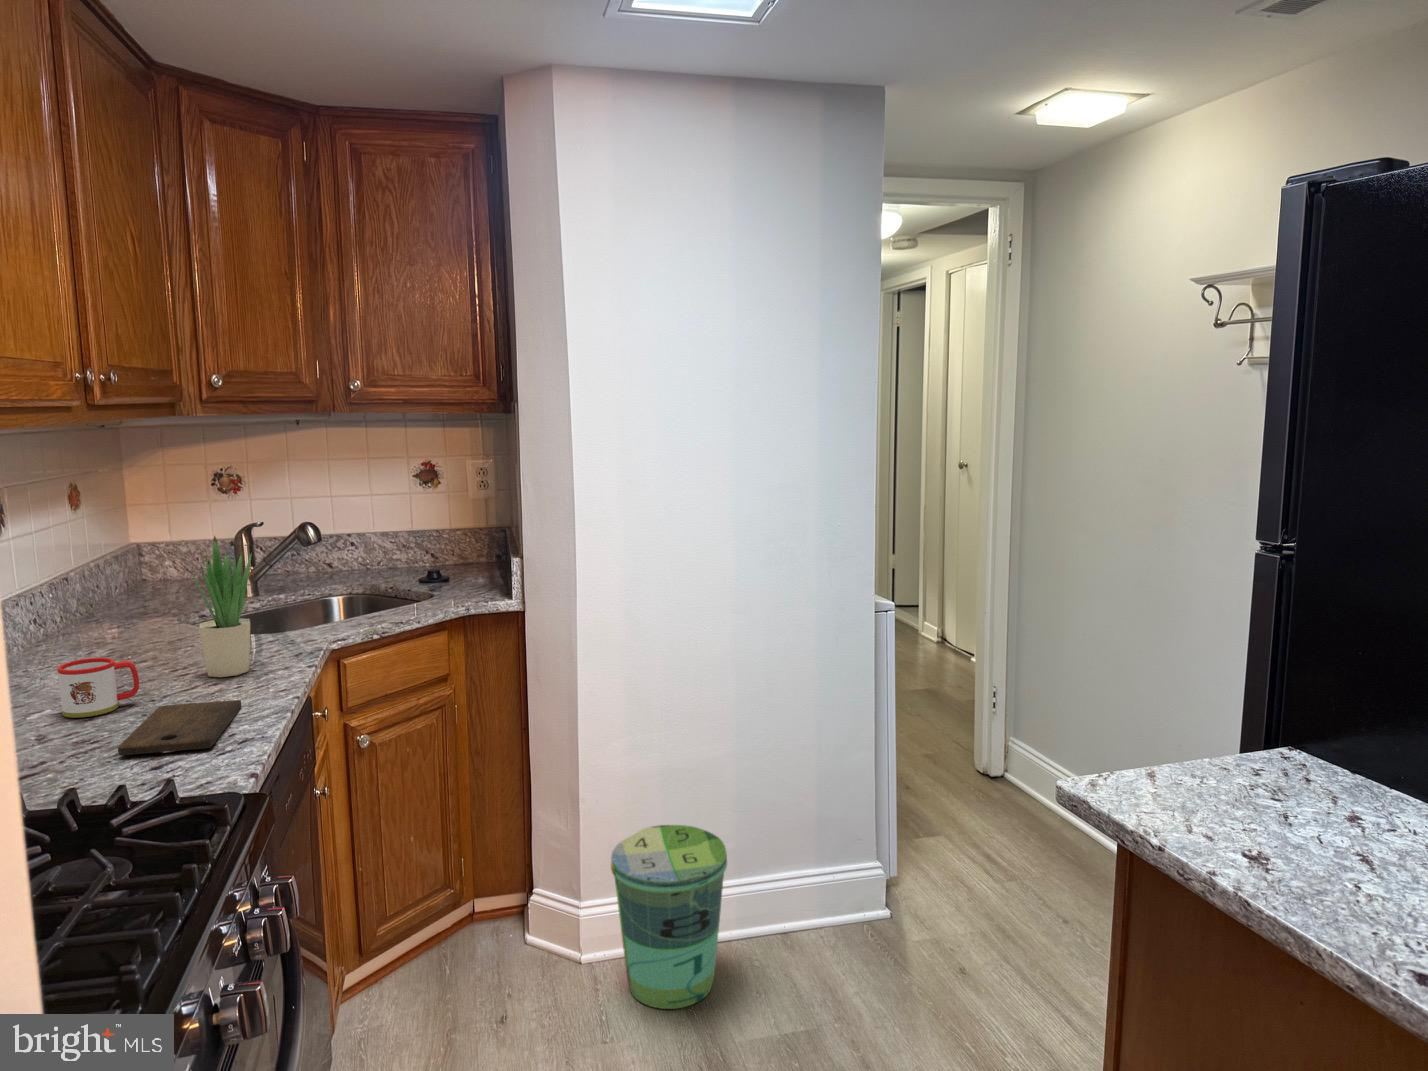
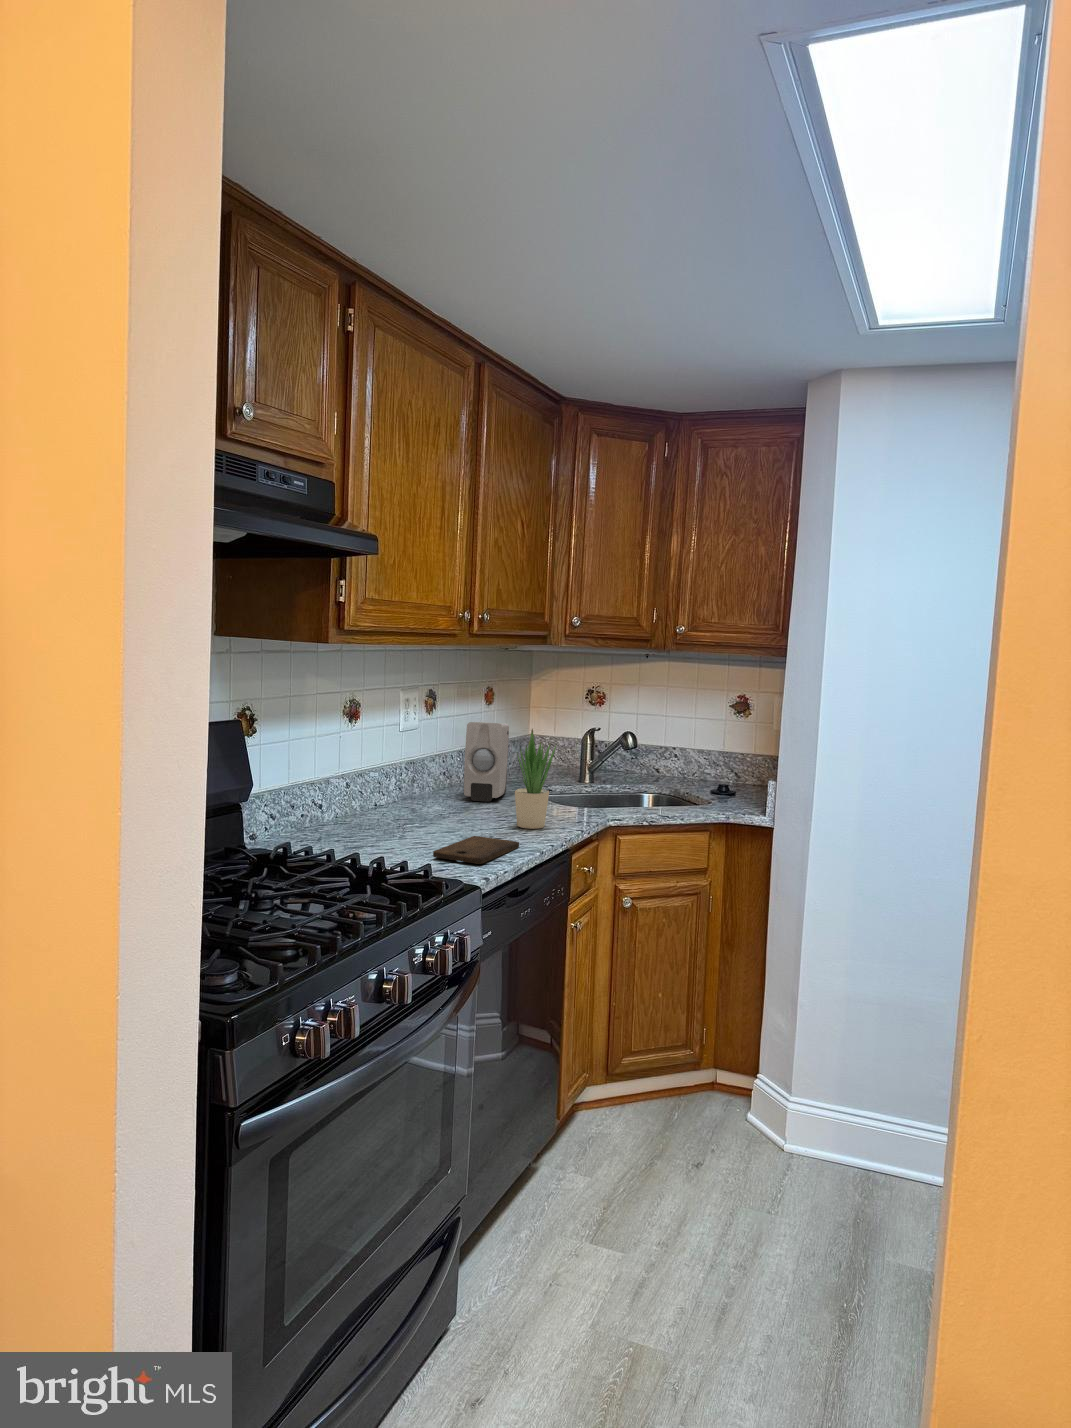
soap dispenser: none [71,532,143,651] -> present [464,722,509,802]
mug: present [57,658,139,718] -> none [426,798,470,834]
trash can: present [611,825,727,1009] -> none [804,1047,920,1223]

